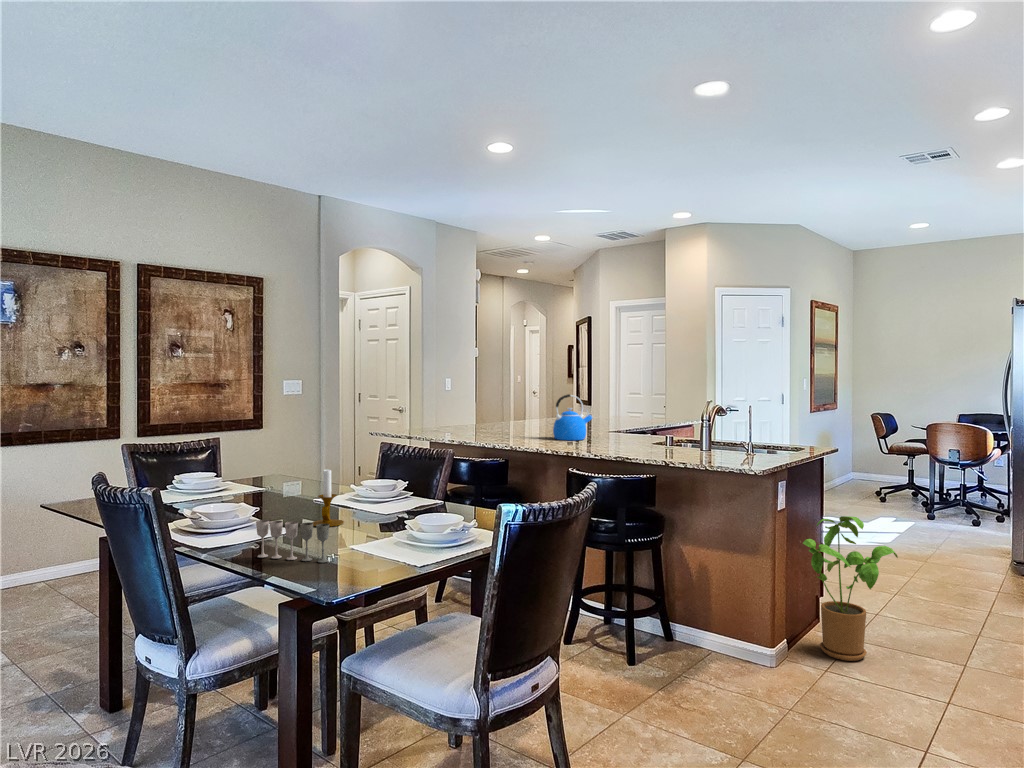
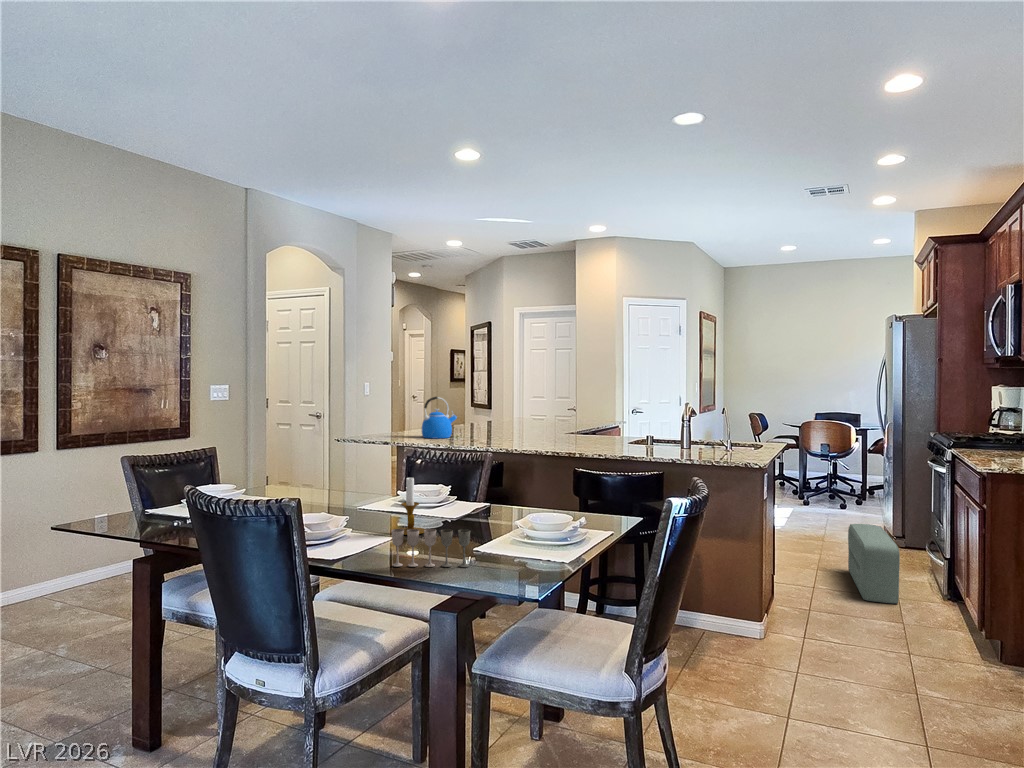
kettle: present [553,394,593,440] -> present [422,397,457,438]
house plant: present [803,516,898,661] -> none [773,504,848,628]
pouf: none [934,543,983,641] -> present [848,524,900,603]

